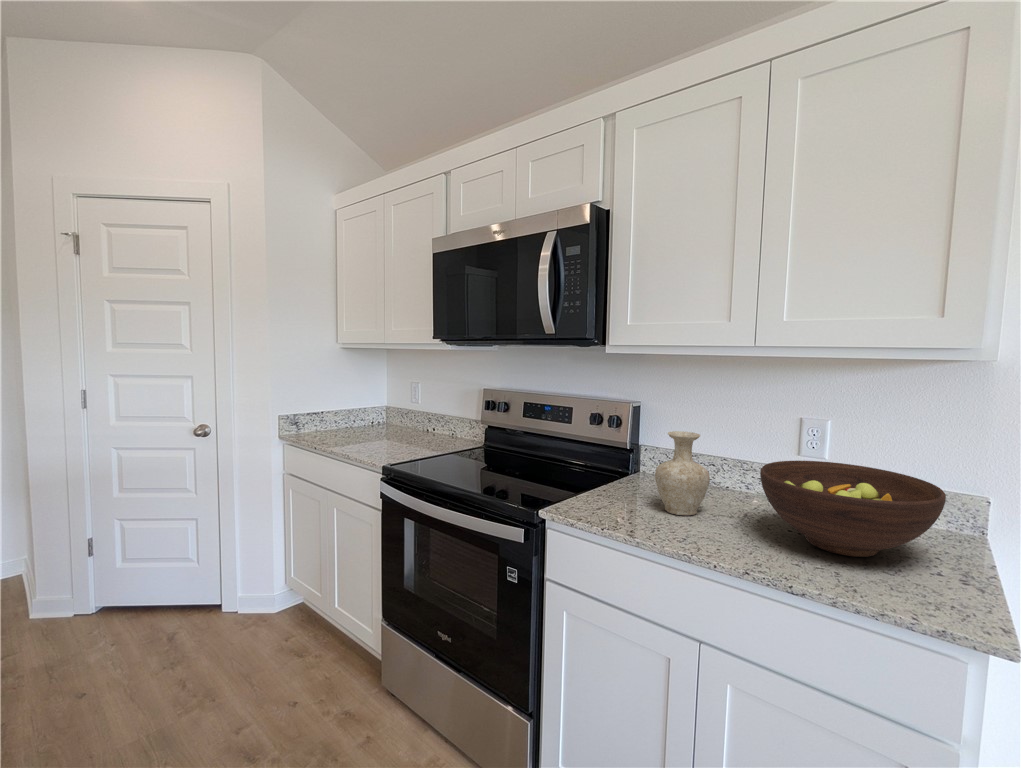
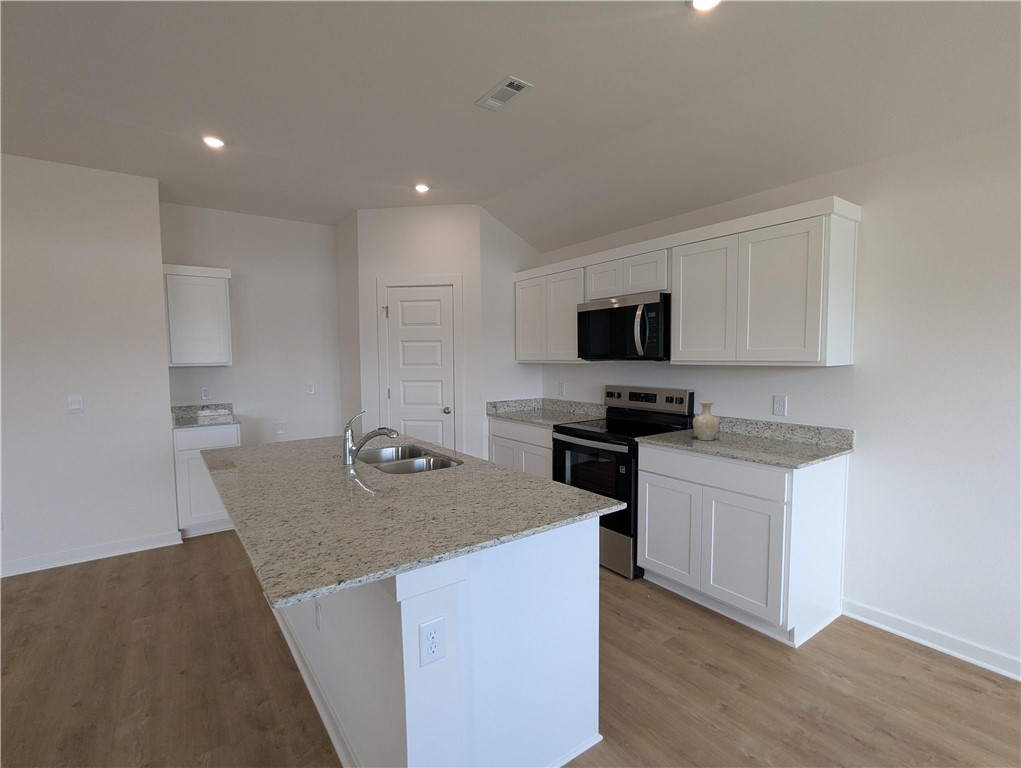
fruit bowl: present [760,461,946,557] -> none [736,414,813,450]

